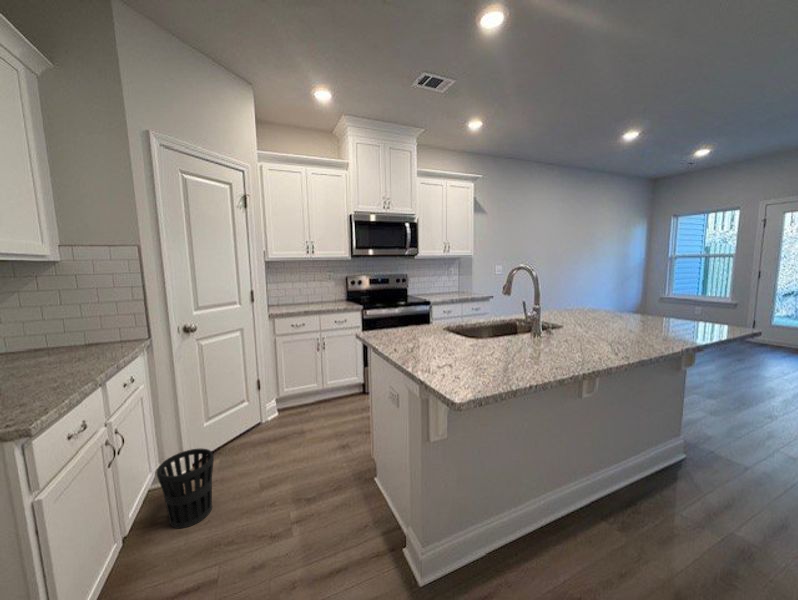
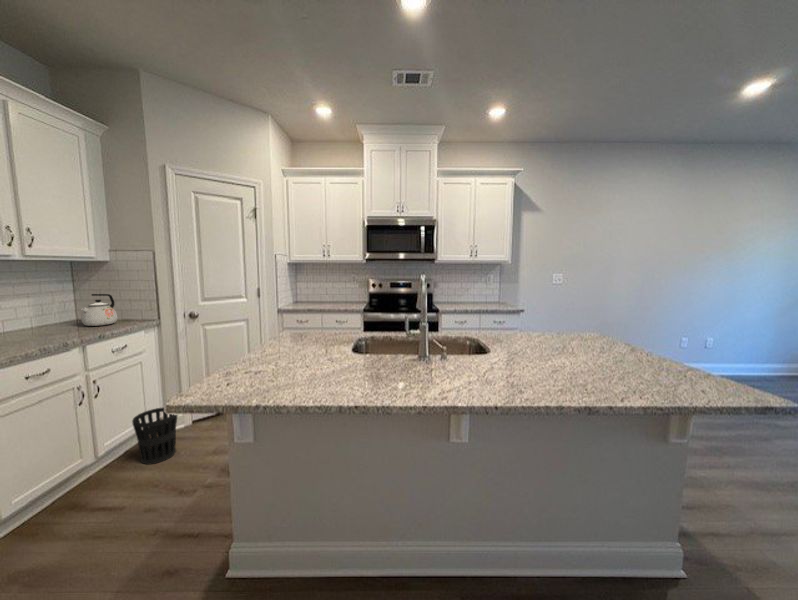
kettle: none [43,310,98,358] -> present [81,294,118,326]

